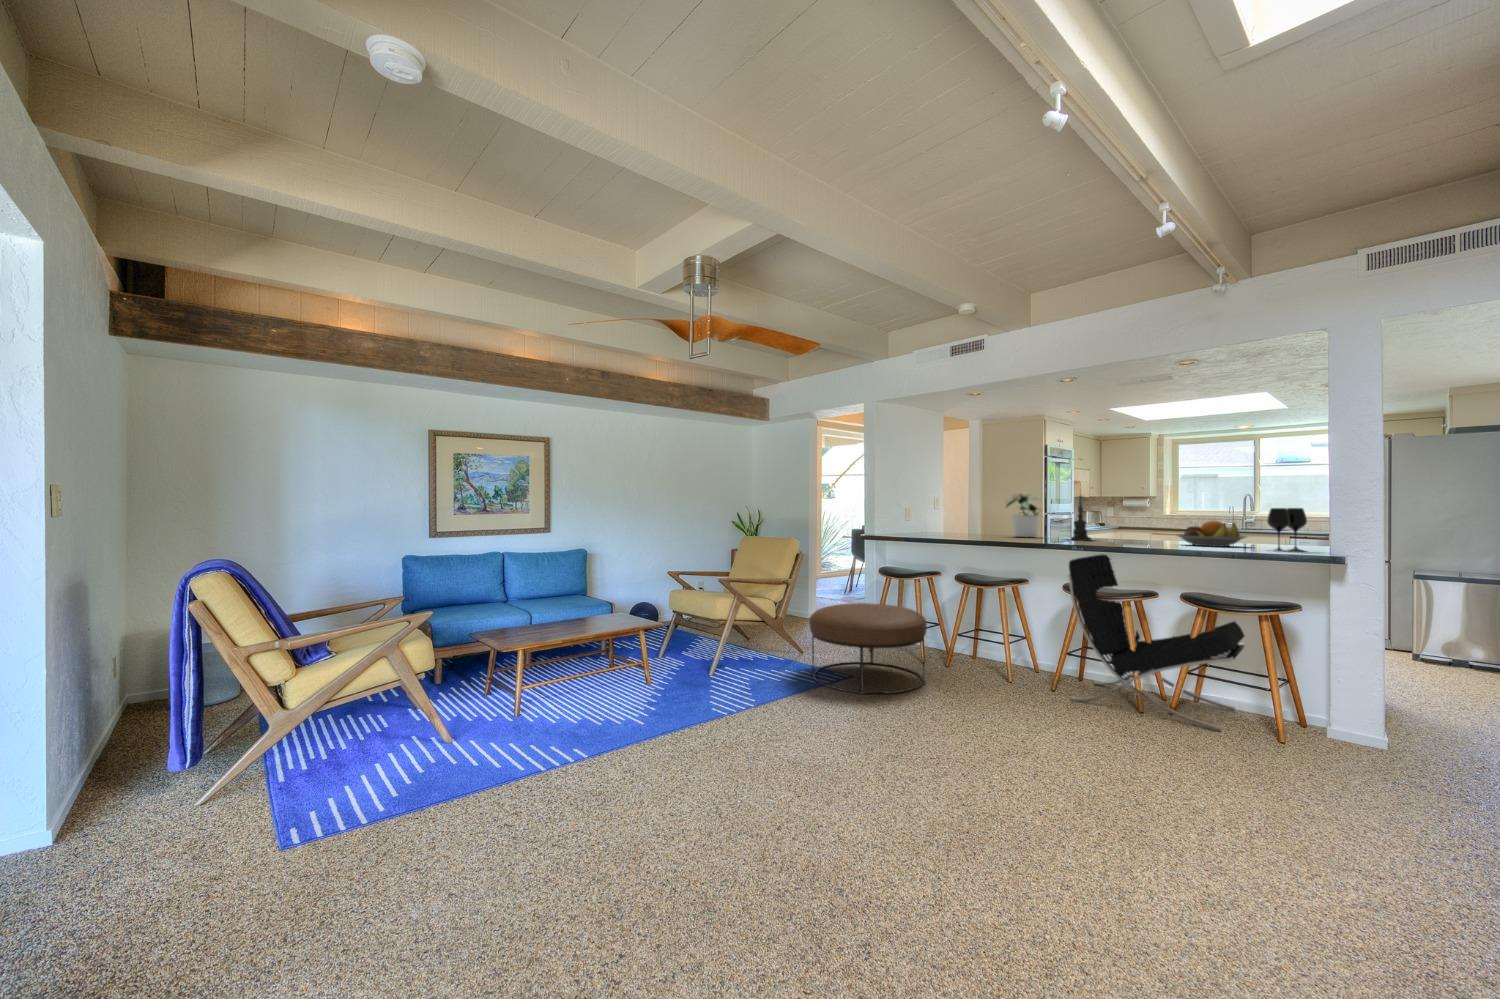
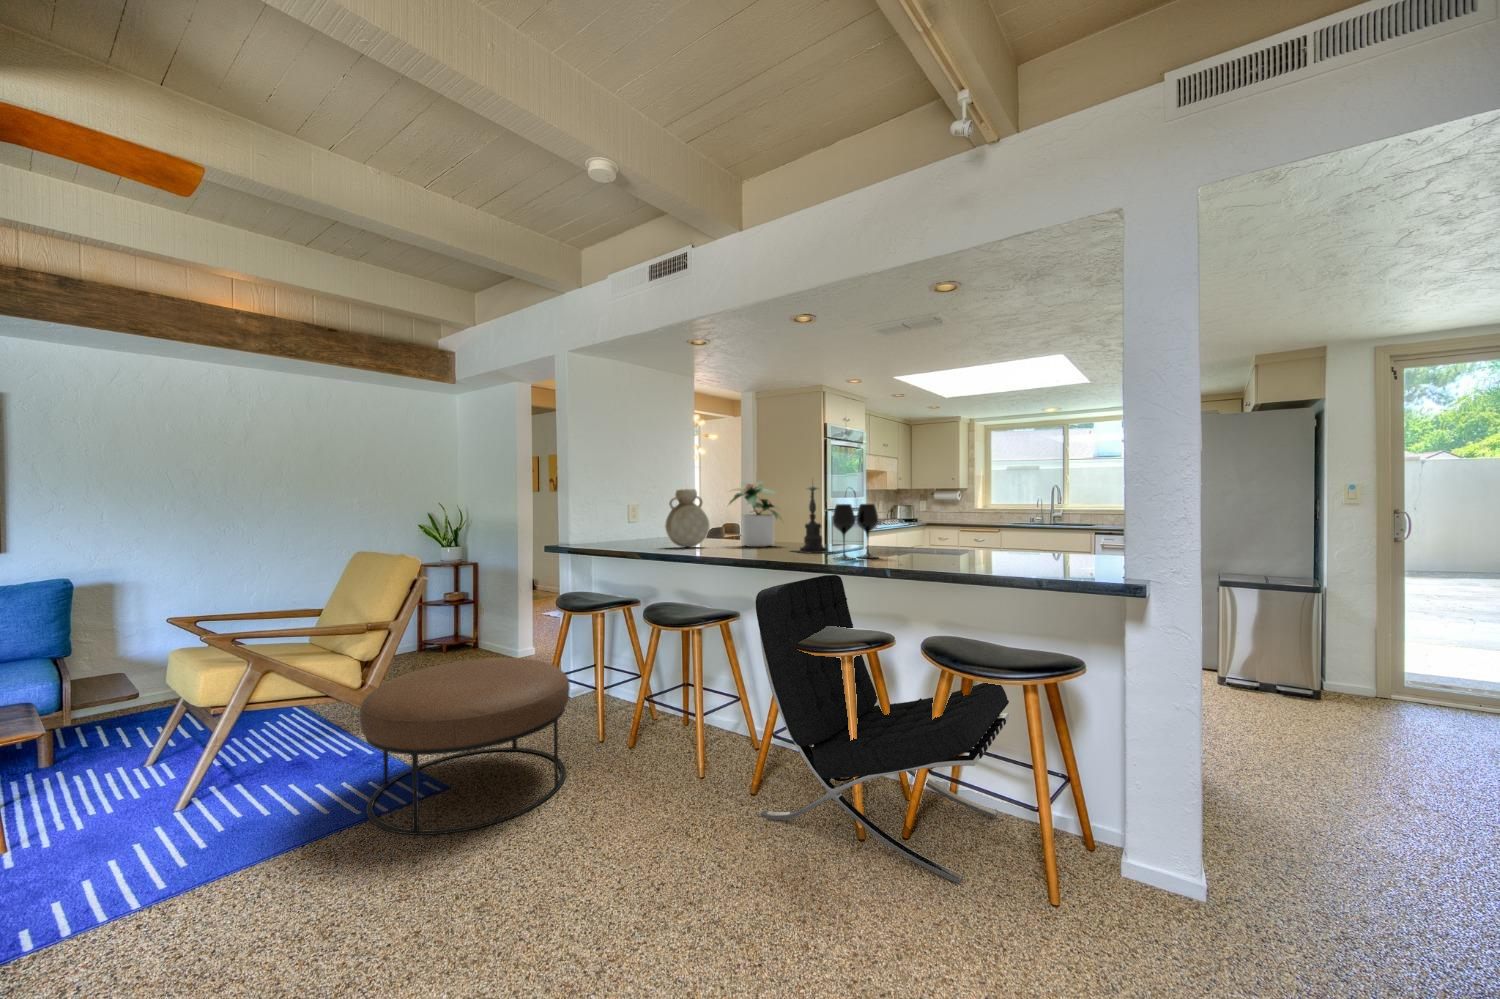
vase: none [963,497,994,537] -> present [665,489,709,547]
wine glass: present [1267,508,1307,552] -> present [833,504,878,560]
fruit bowl: present [1176,521,1247,547] -> none [923,523,1017,562]

